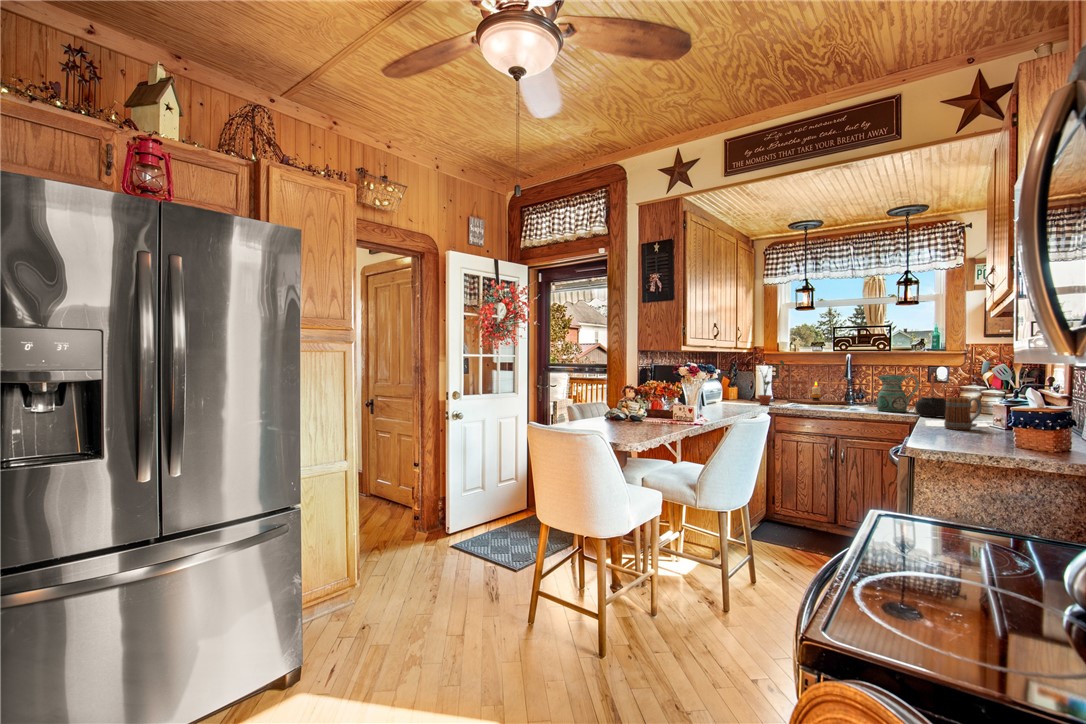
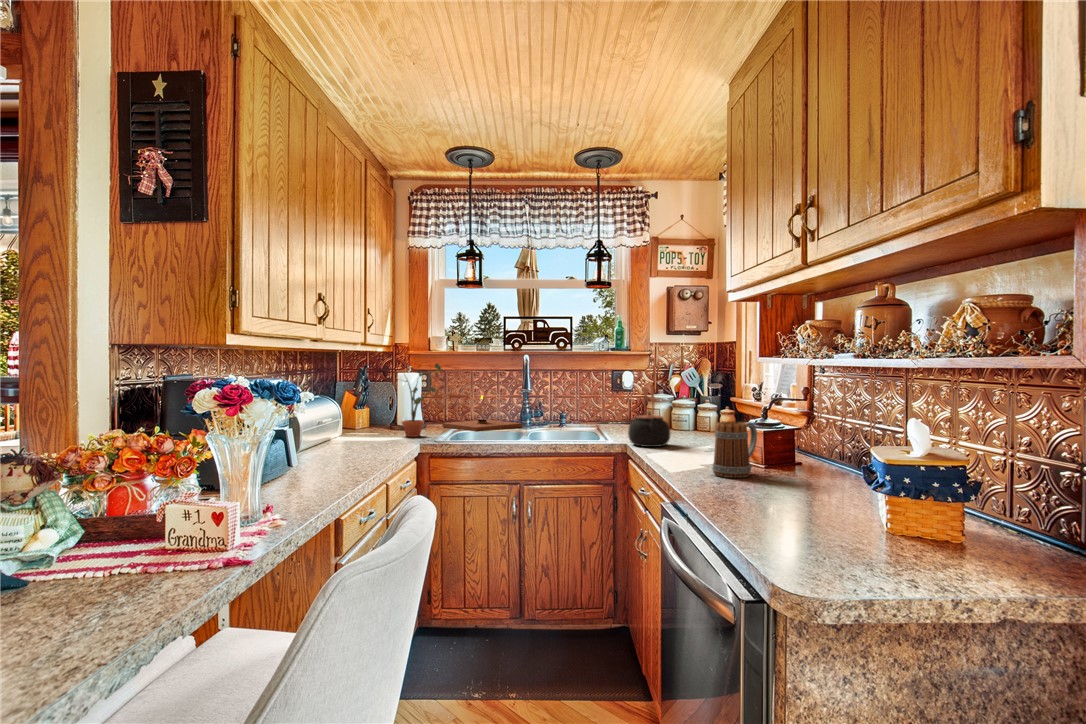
ceramic pitcher: present [877,375,919,412] -> none [571,384,621,439]

